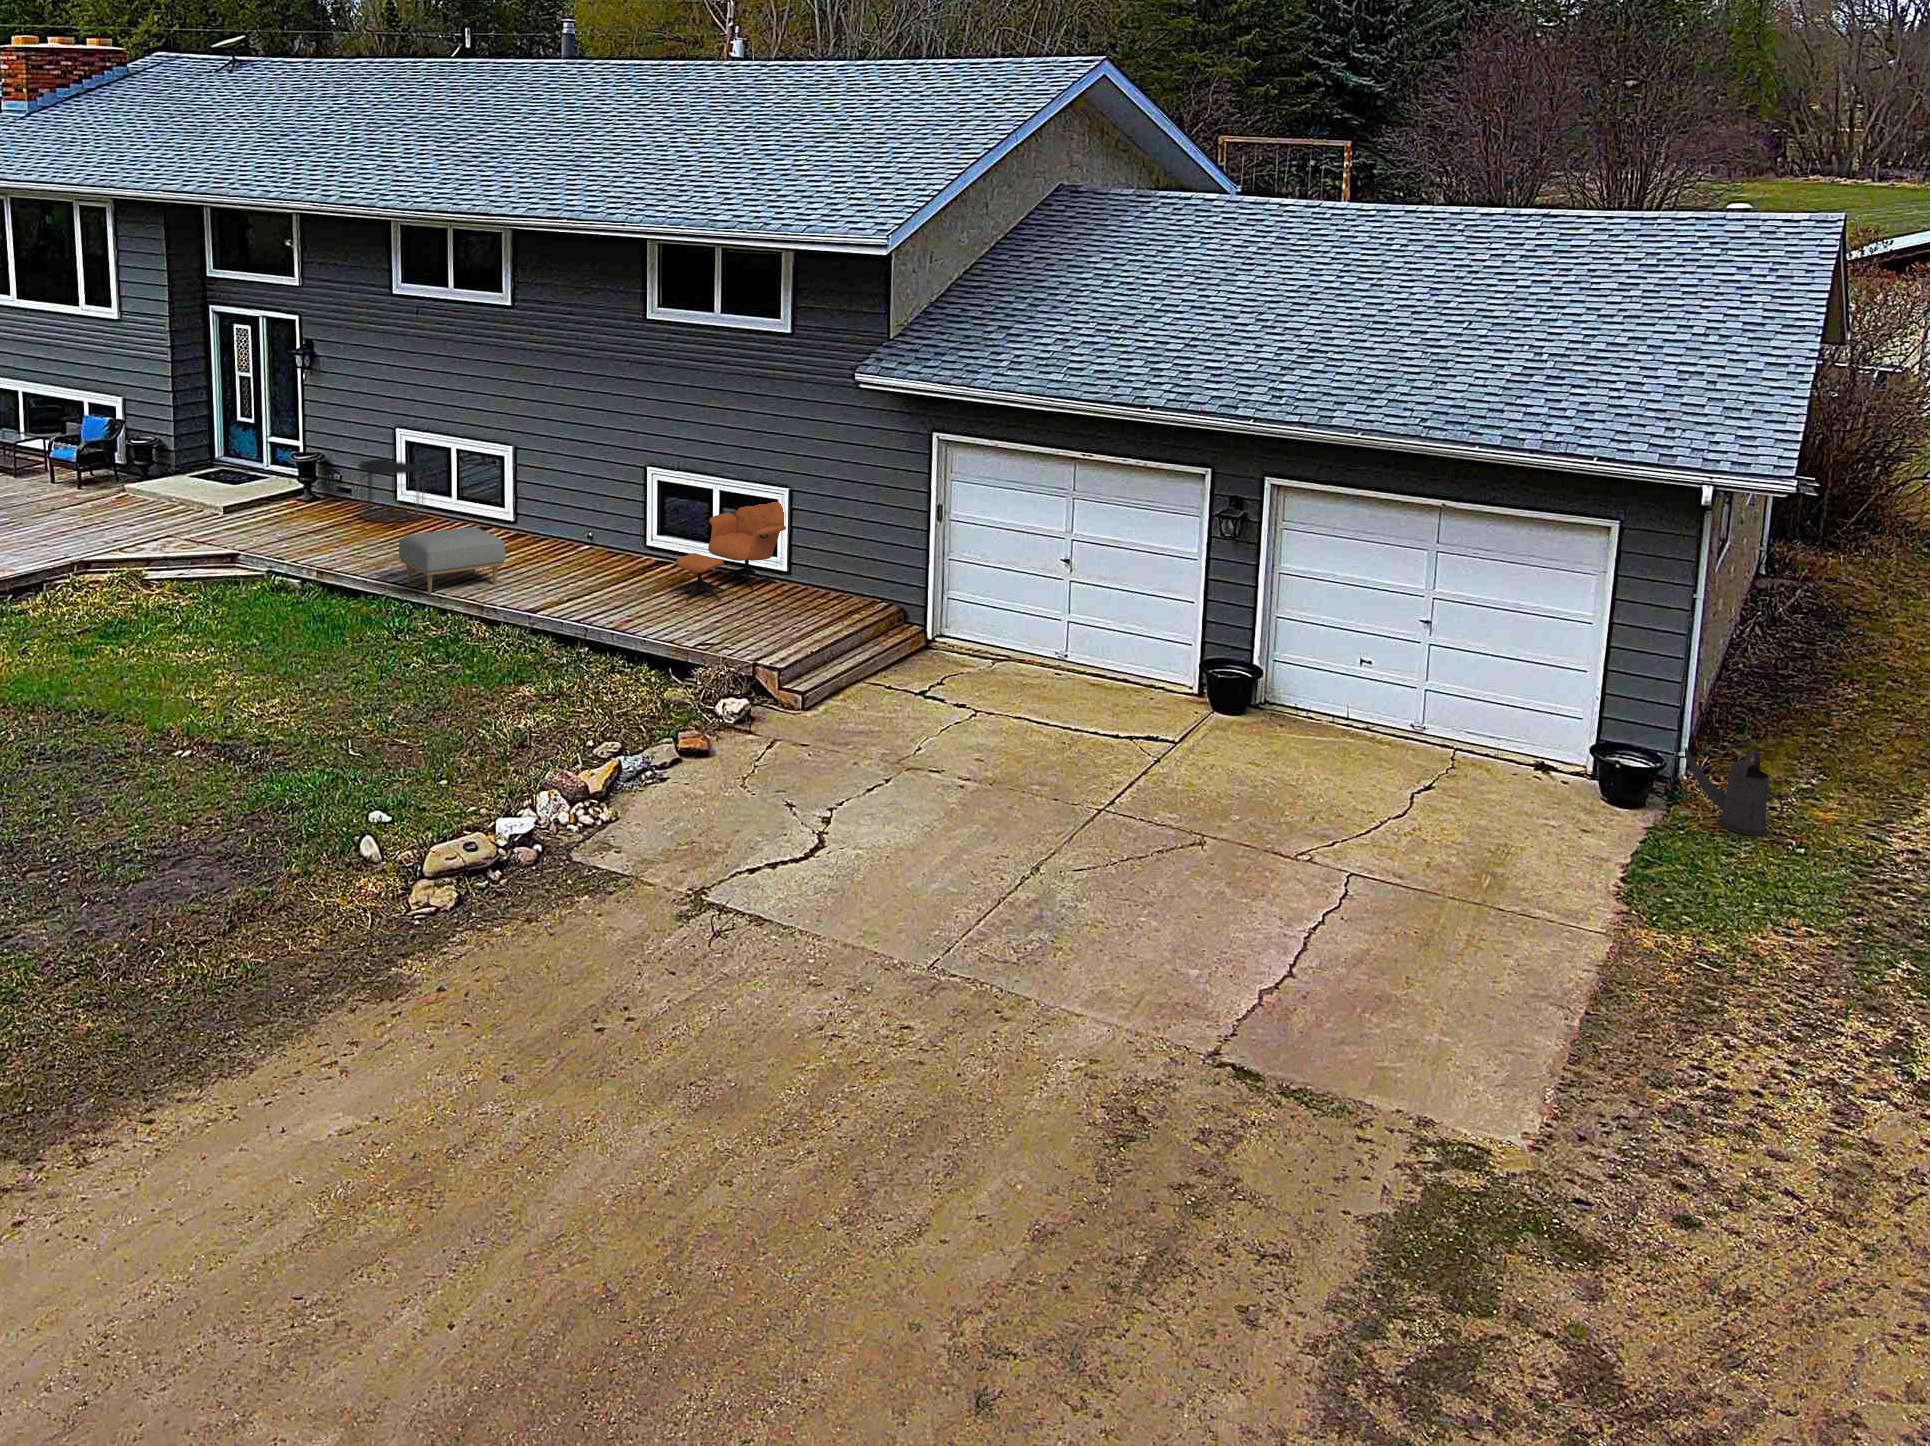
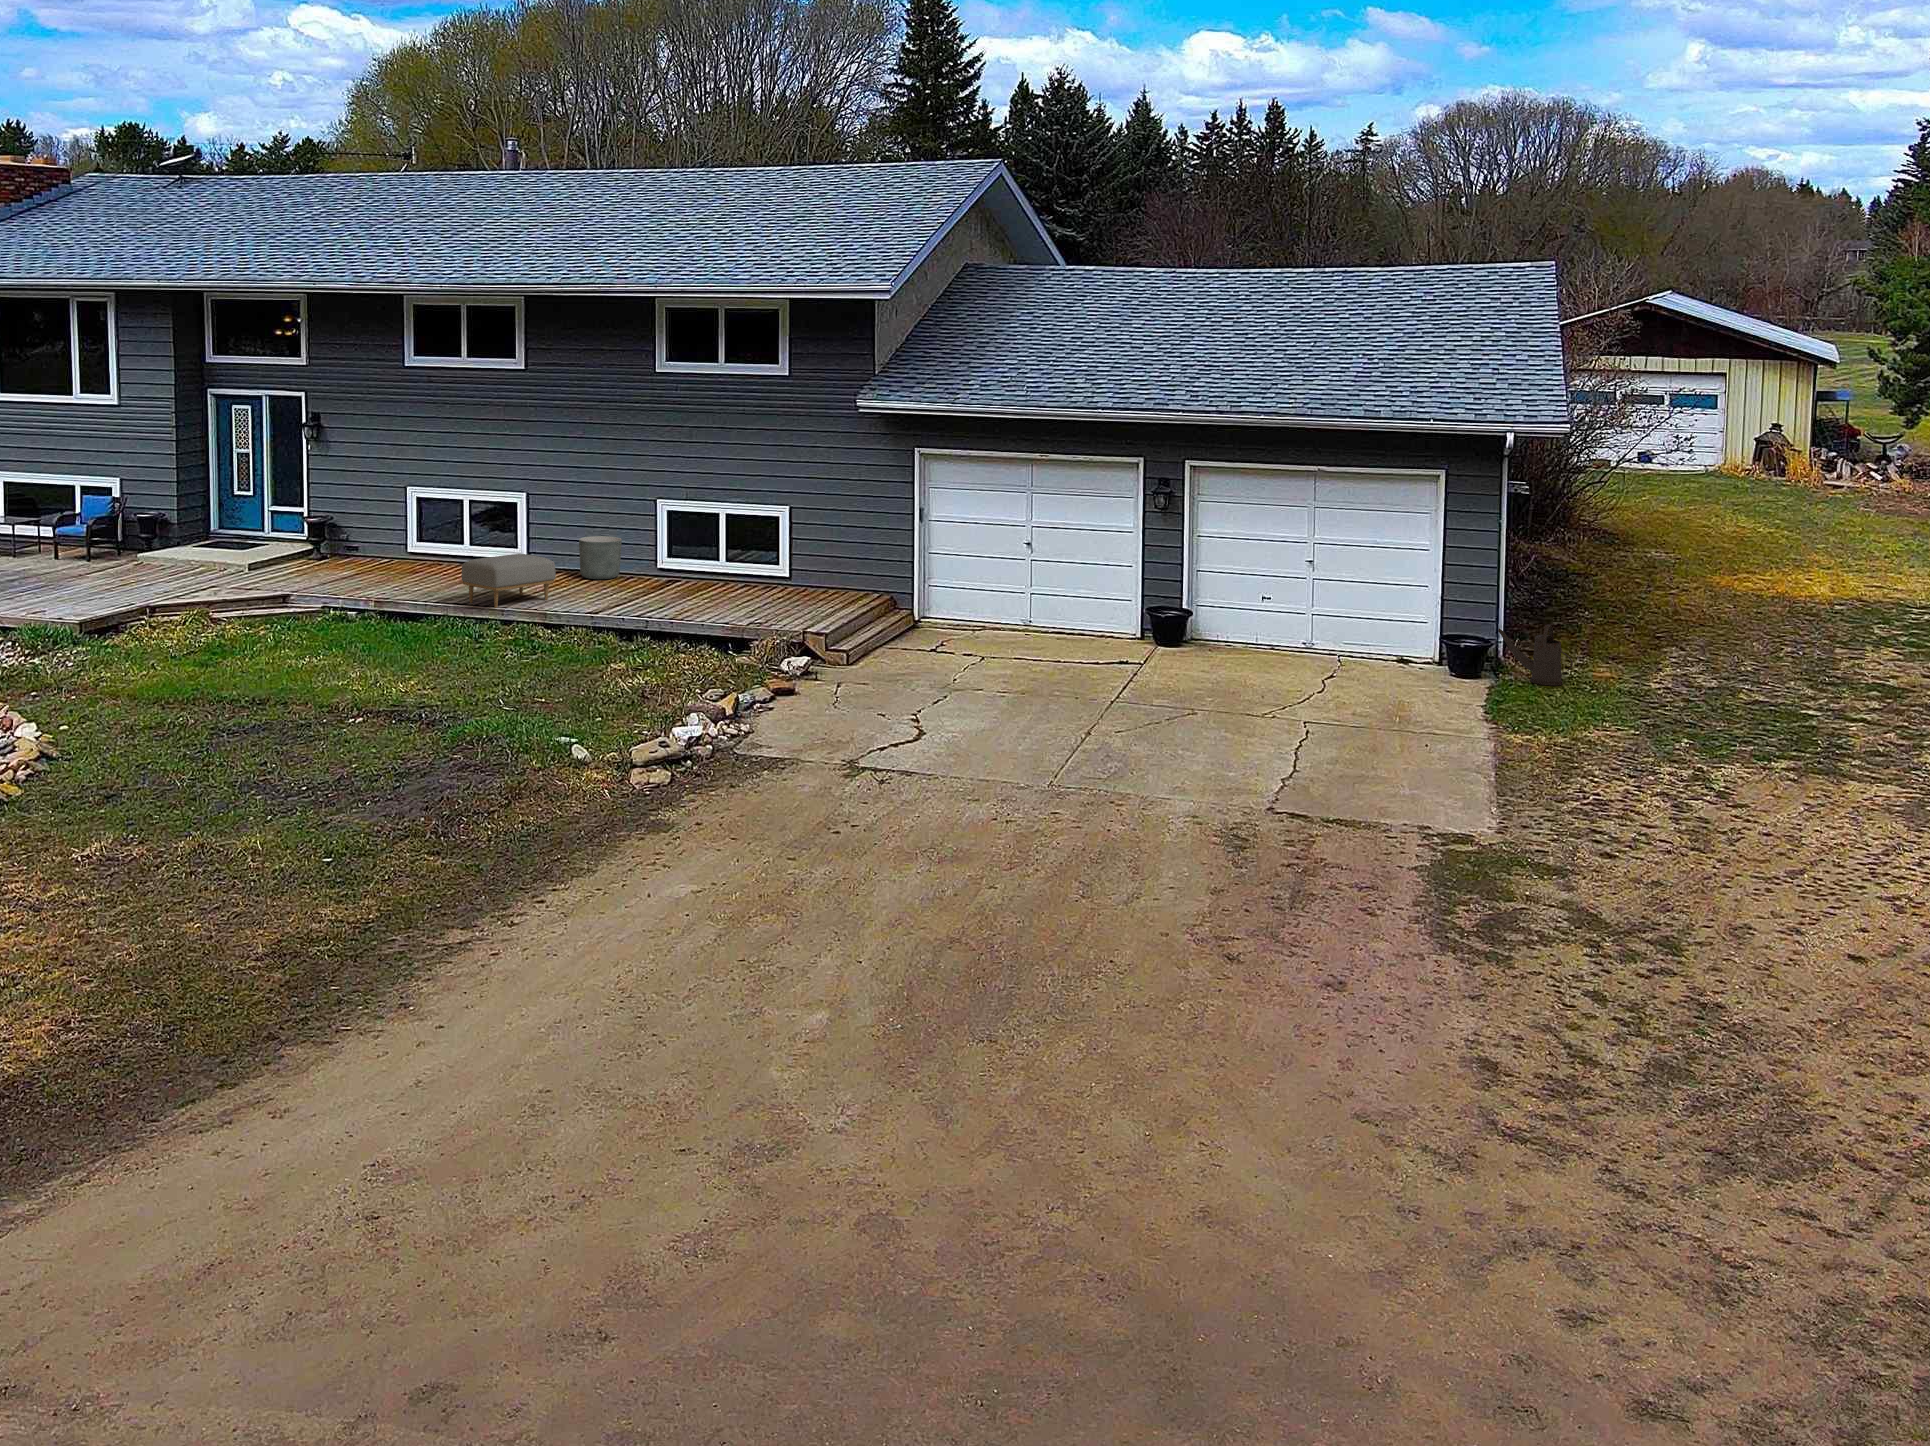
side table: present [358,459,427,522] -> none [381,514,444,568]
armchair: present [670,502,786,601] -> none [700,495,790,601]
planter: none [556,503,605,554] -> present [579,536,622,579]

